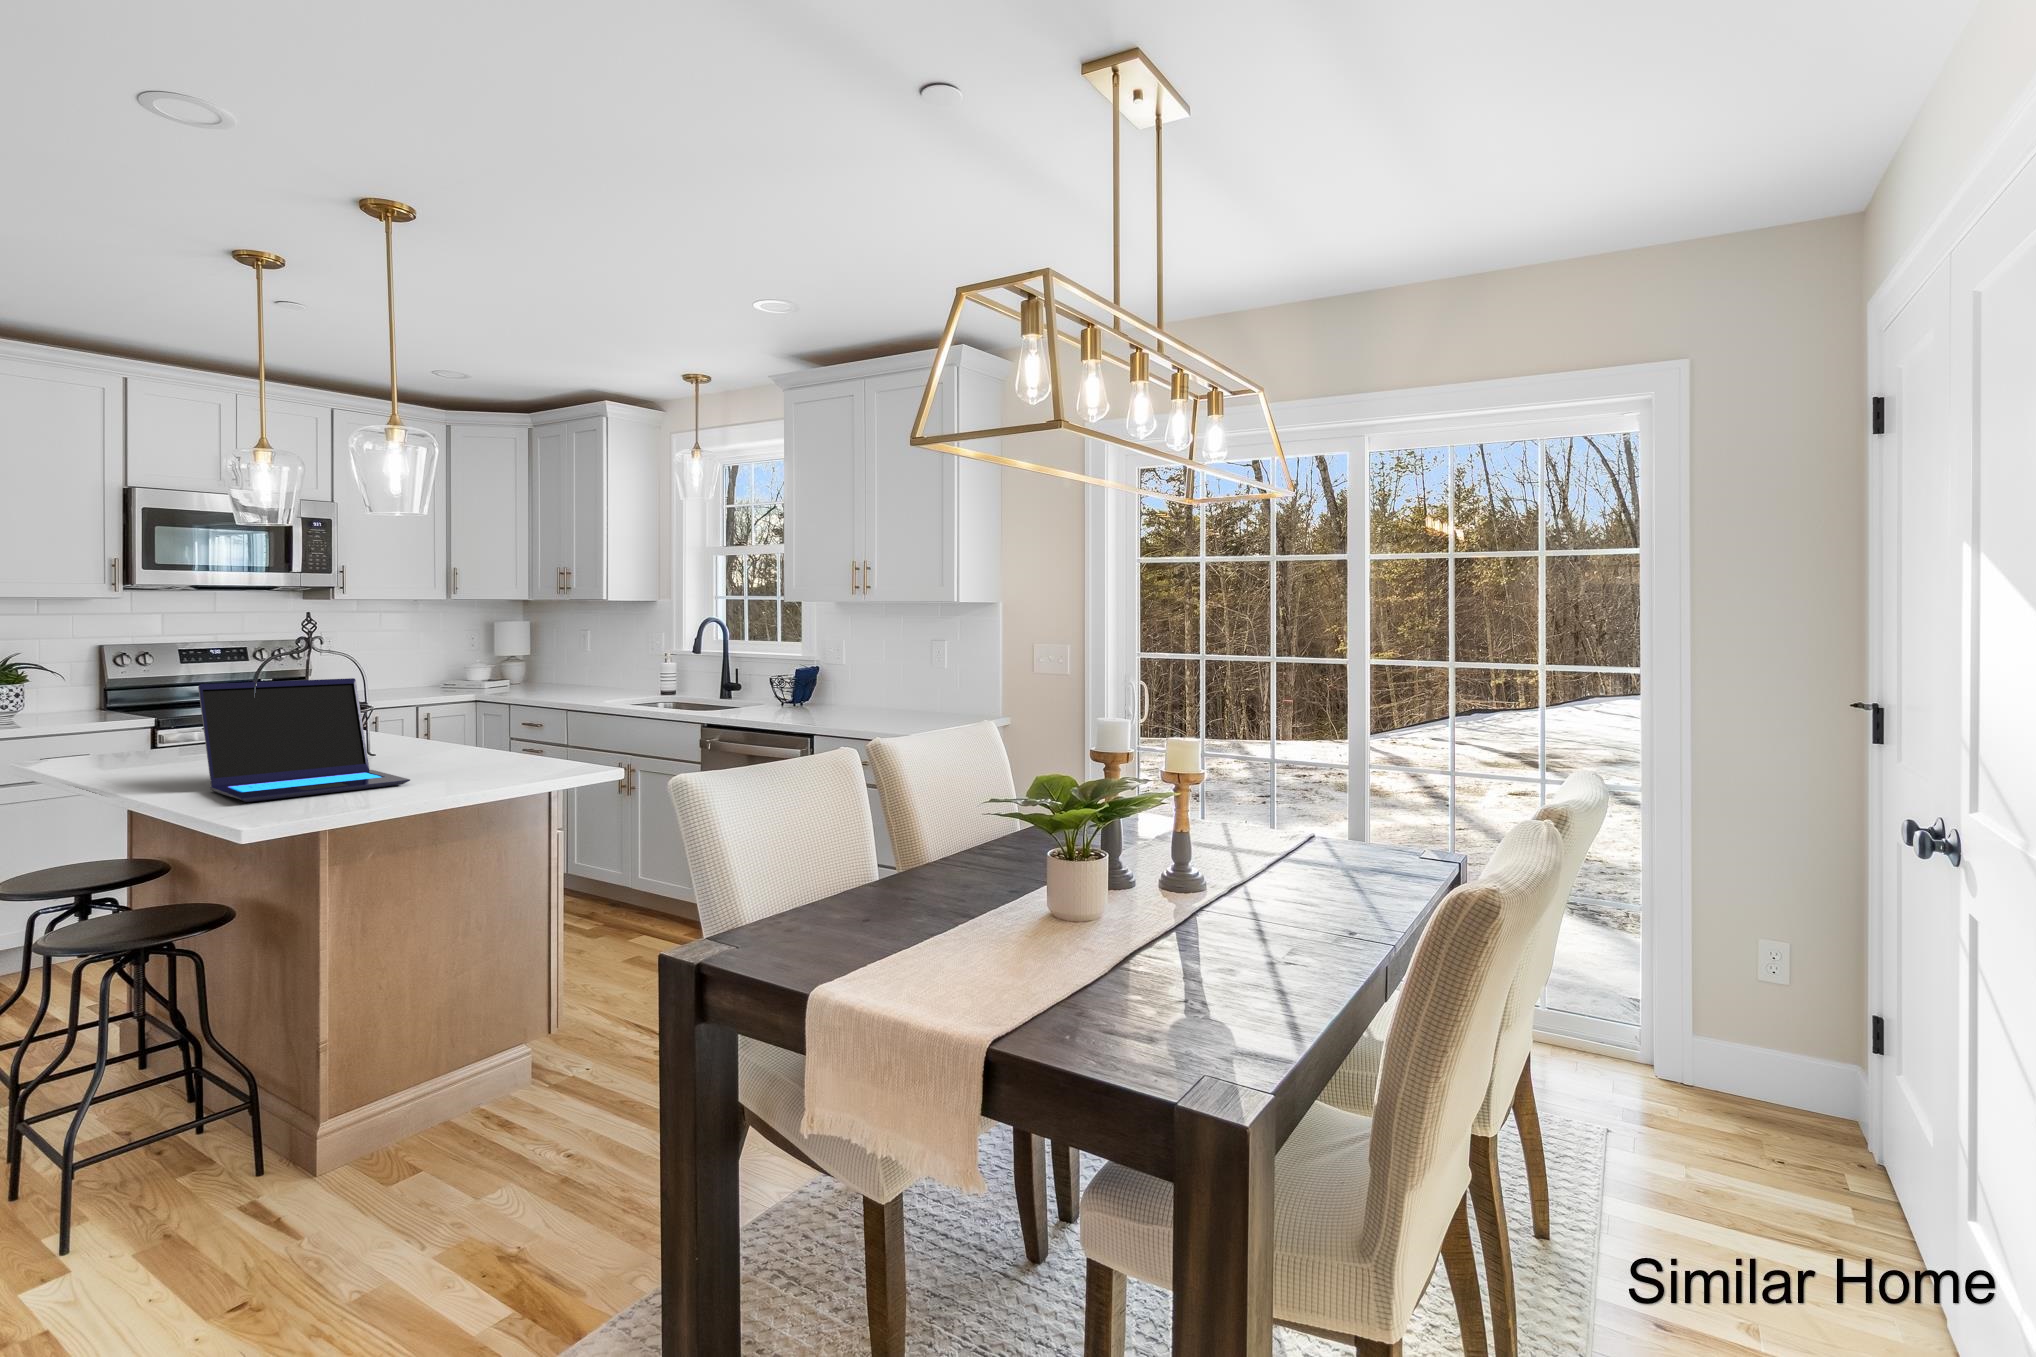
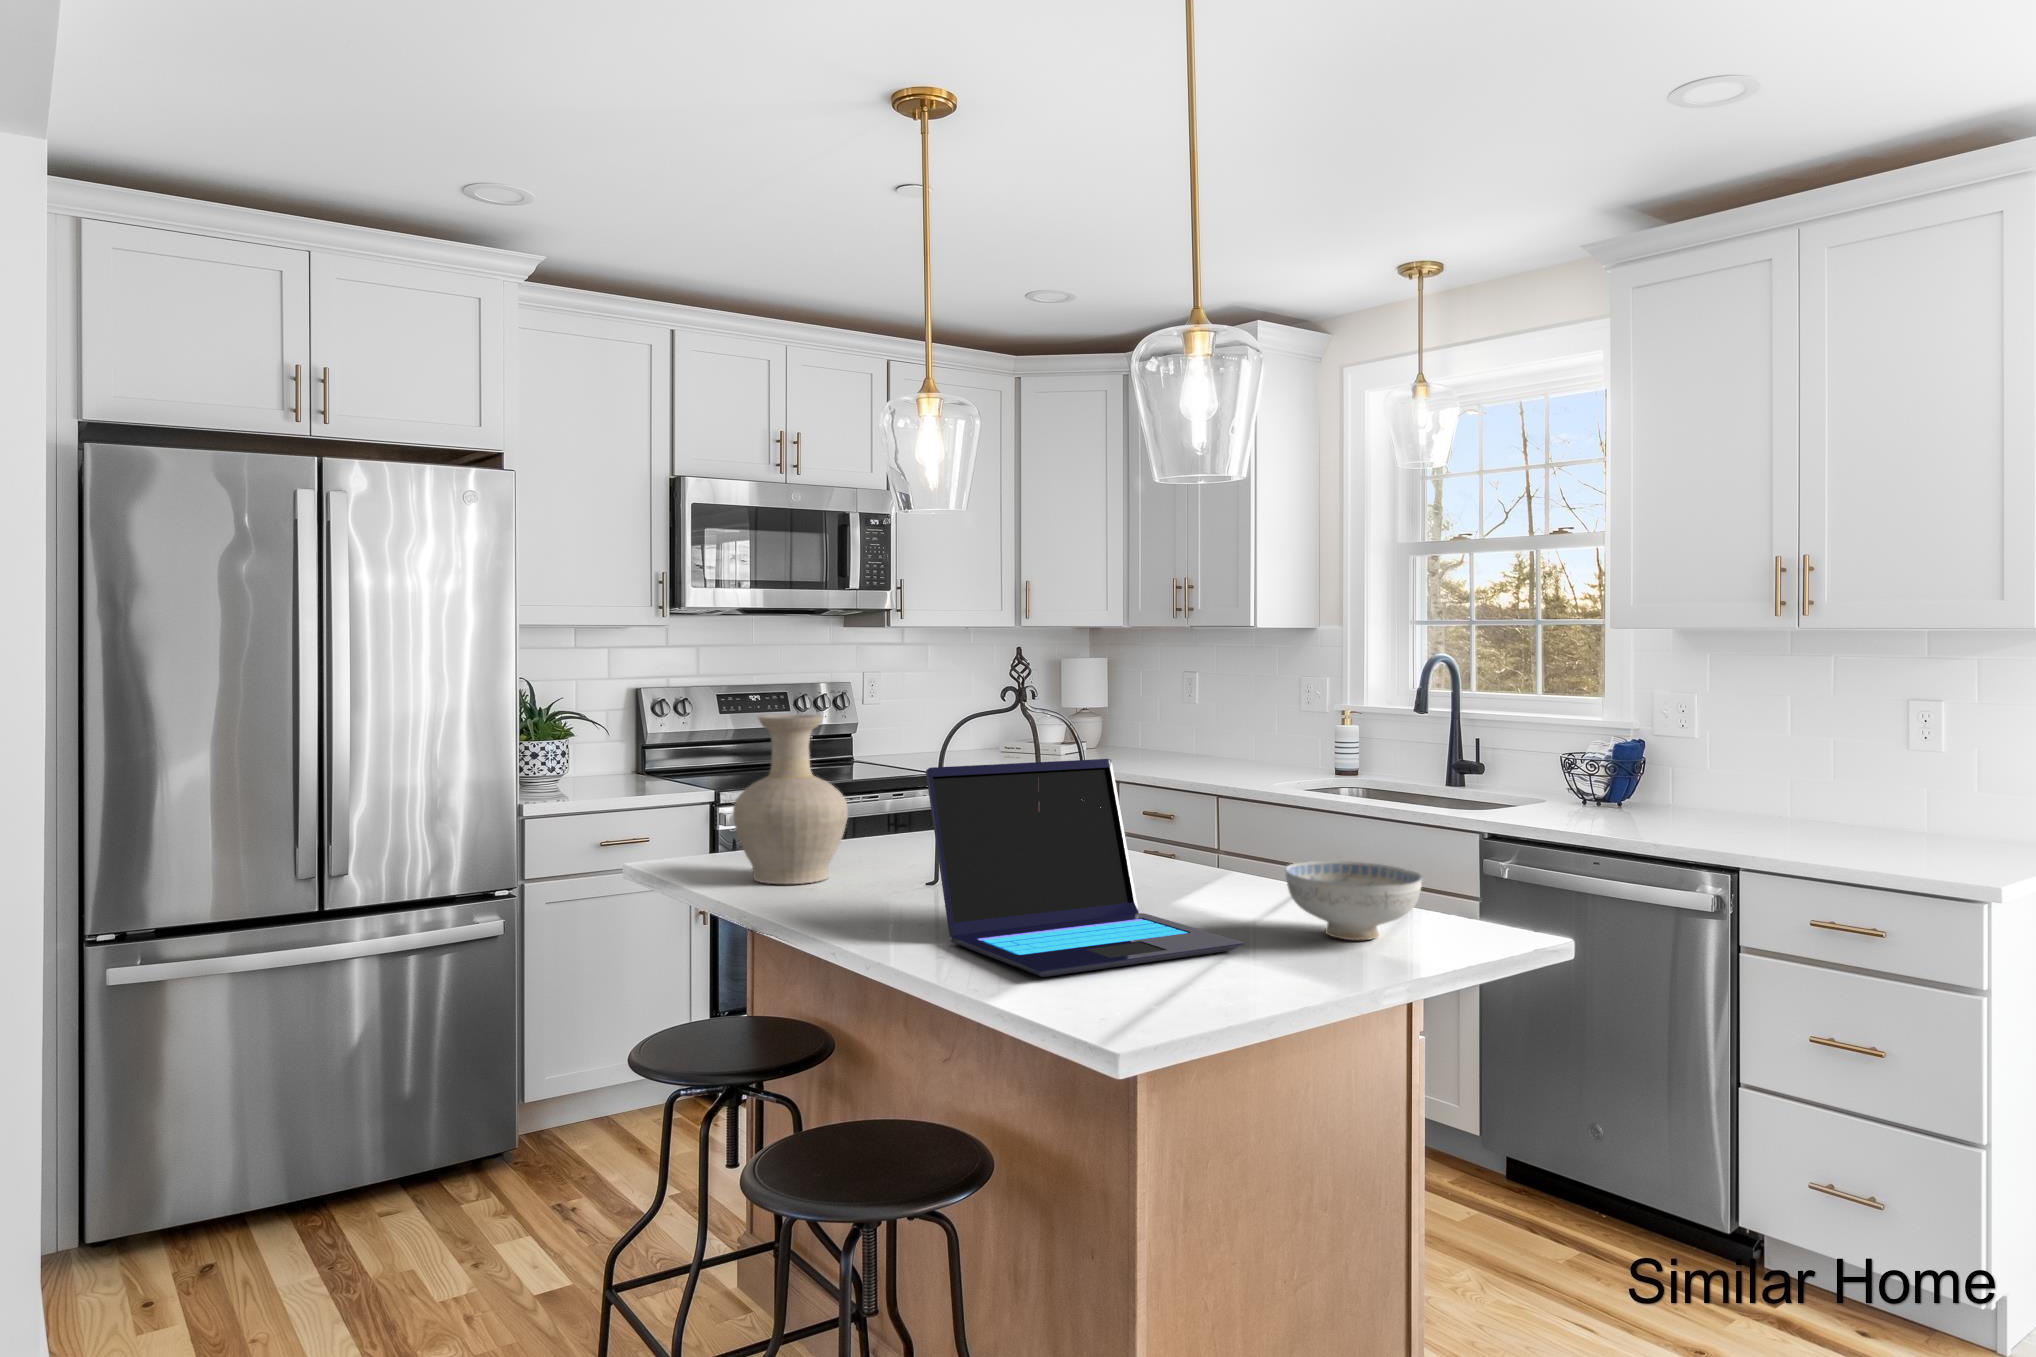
vase: none [89,656,189,768] -> present [733,715,848,884]
ceramic bowl: none [452,734,538,777] -> present [1285,861,1422,940]

